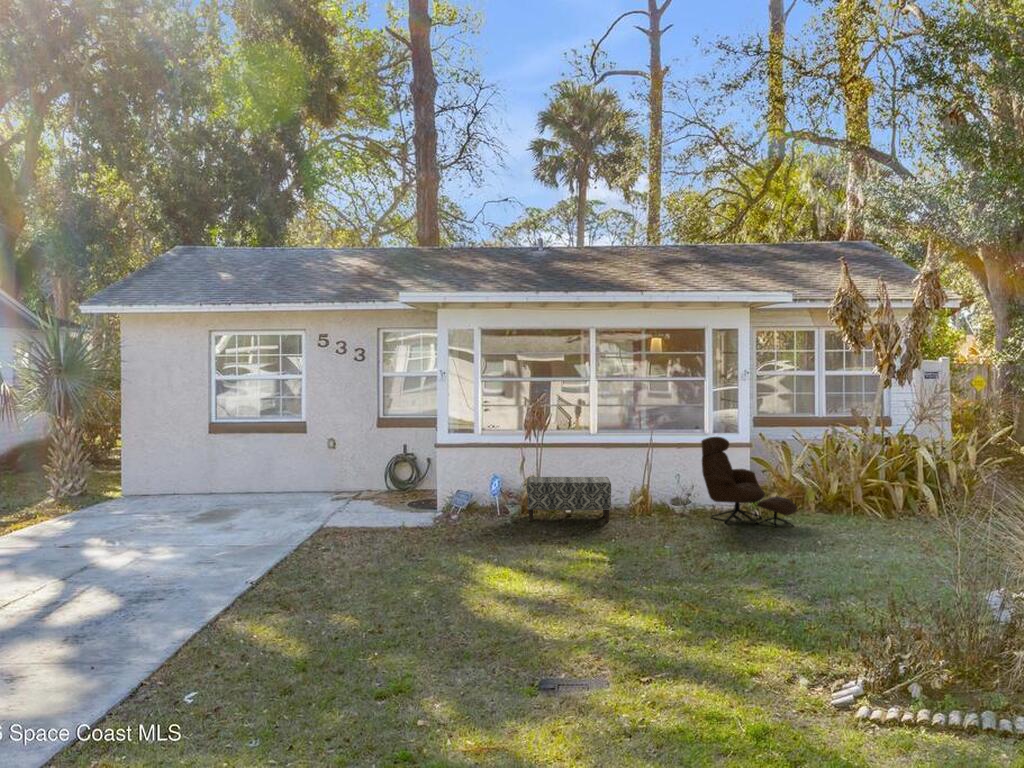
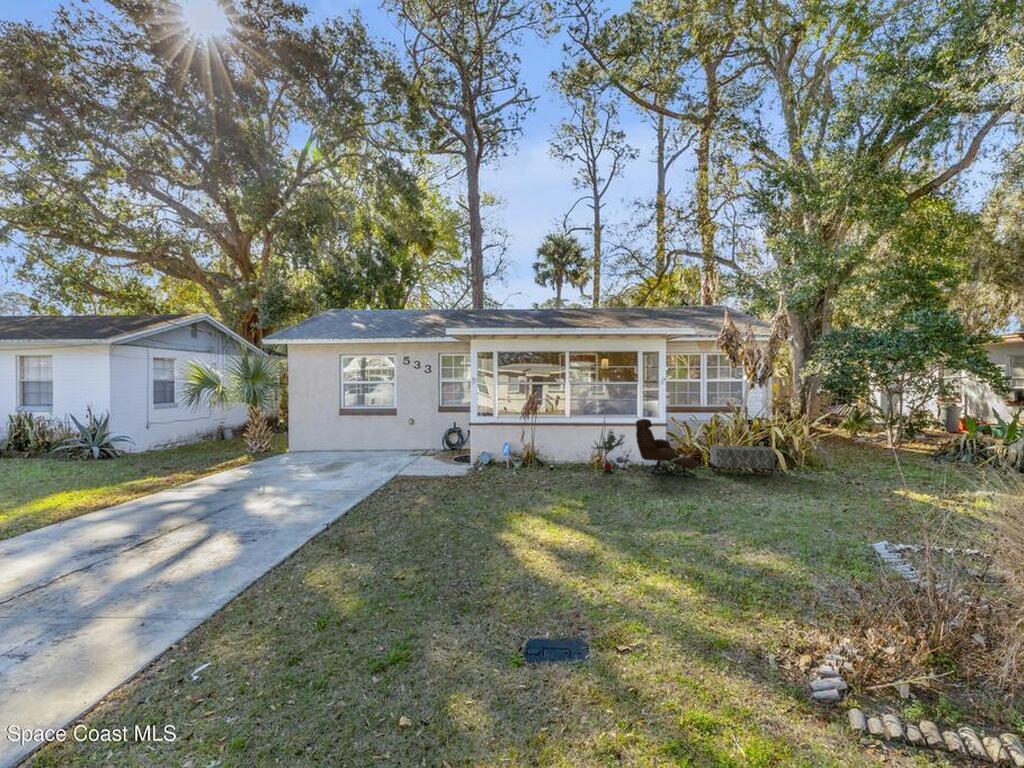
potted tree: none [630,452,684,519] -> present [592,431,625,471]
bench: present [527,477,611,522] -> present [710,445,775,476]

